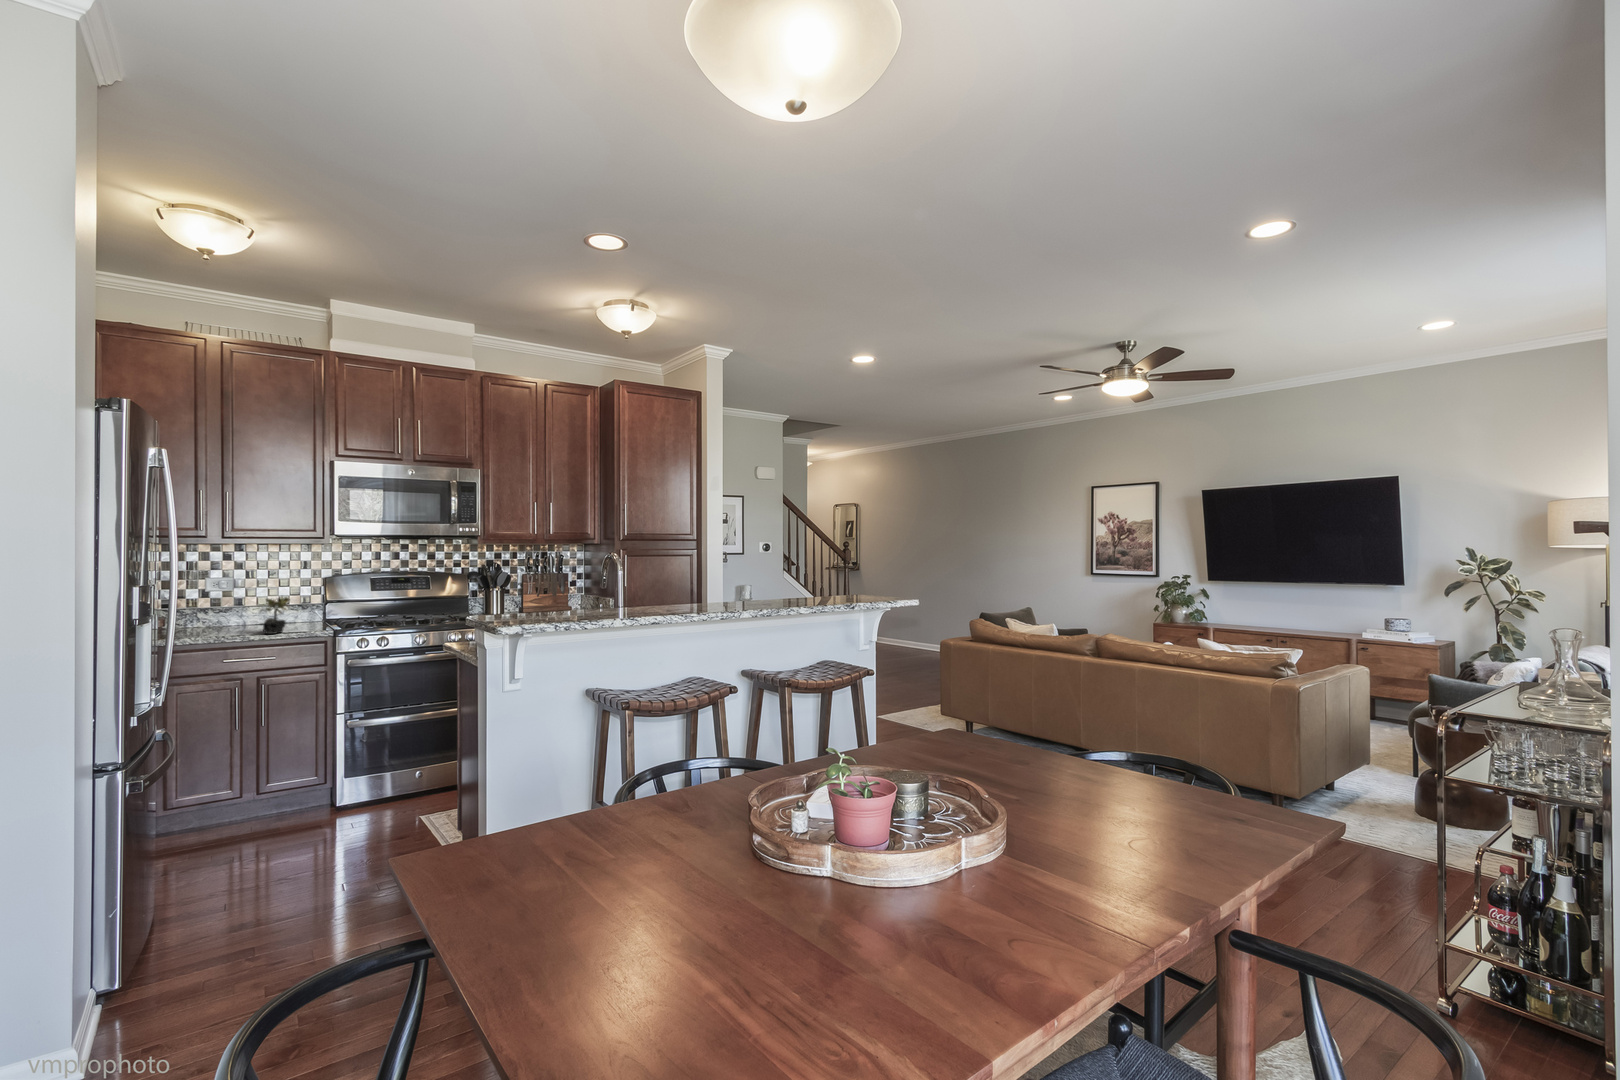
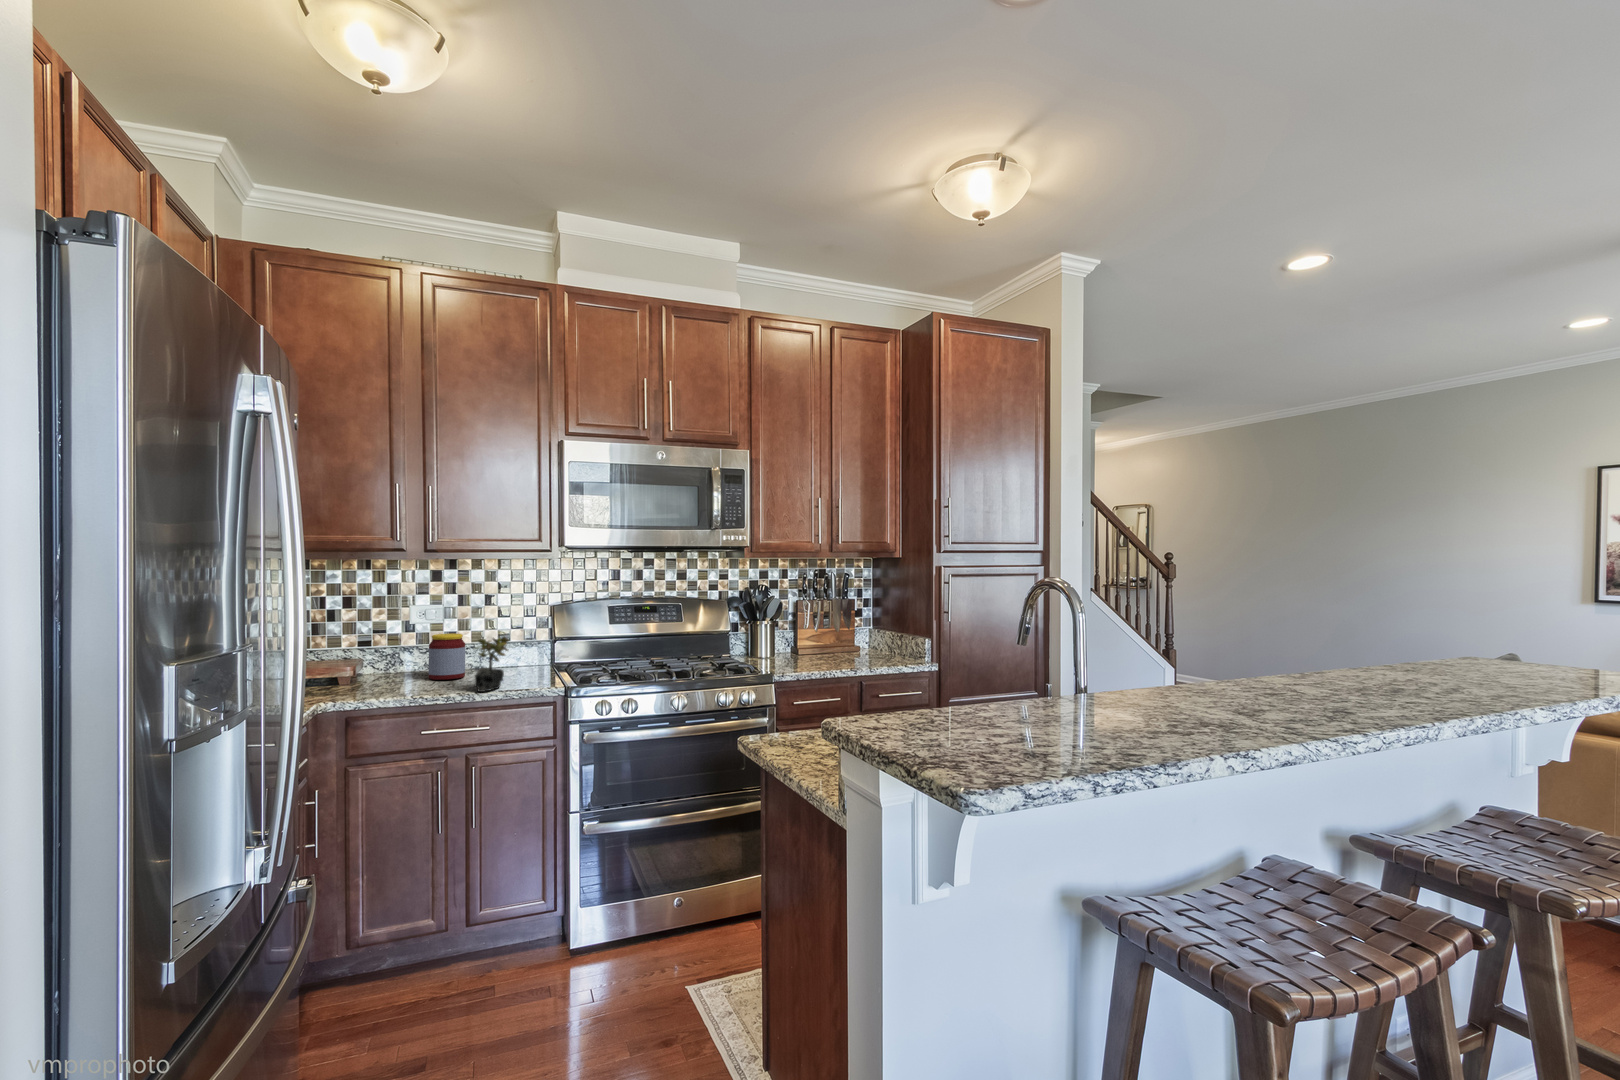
jar: none [225,597,254,628] -> present [428,634,465,680]

